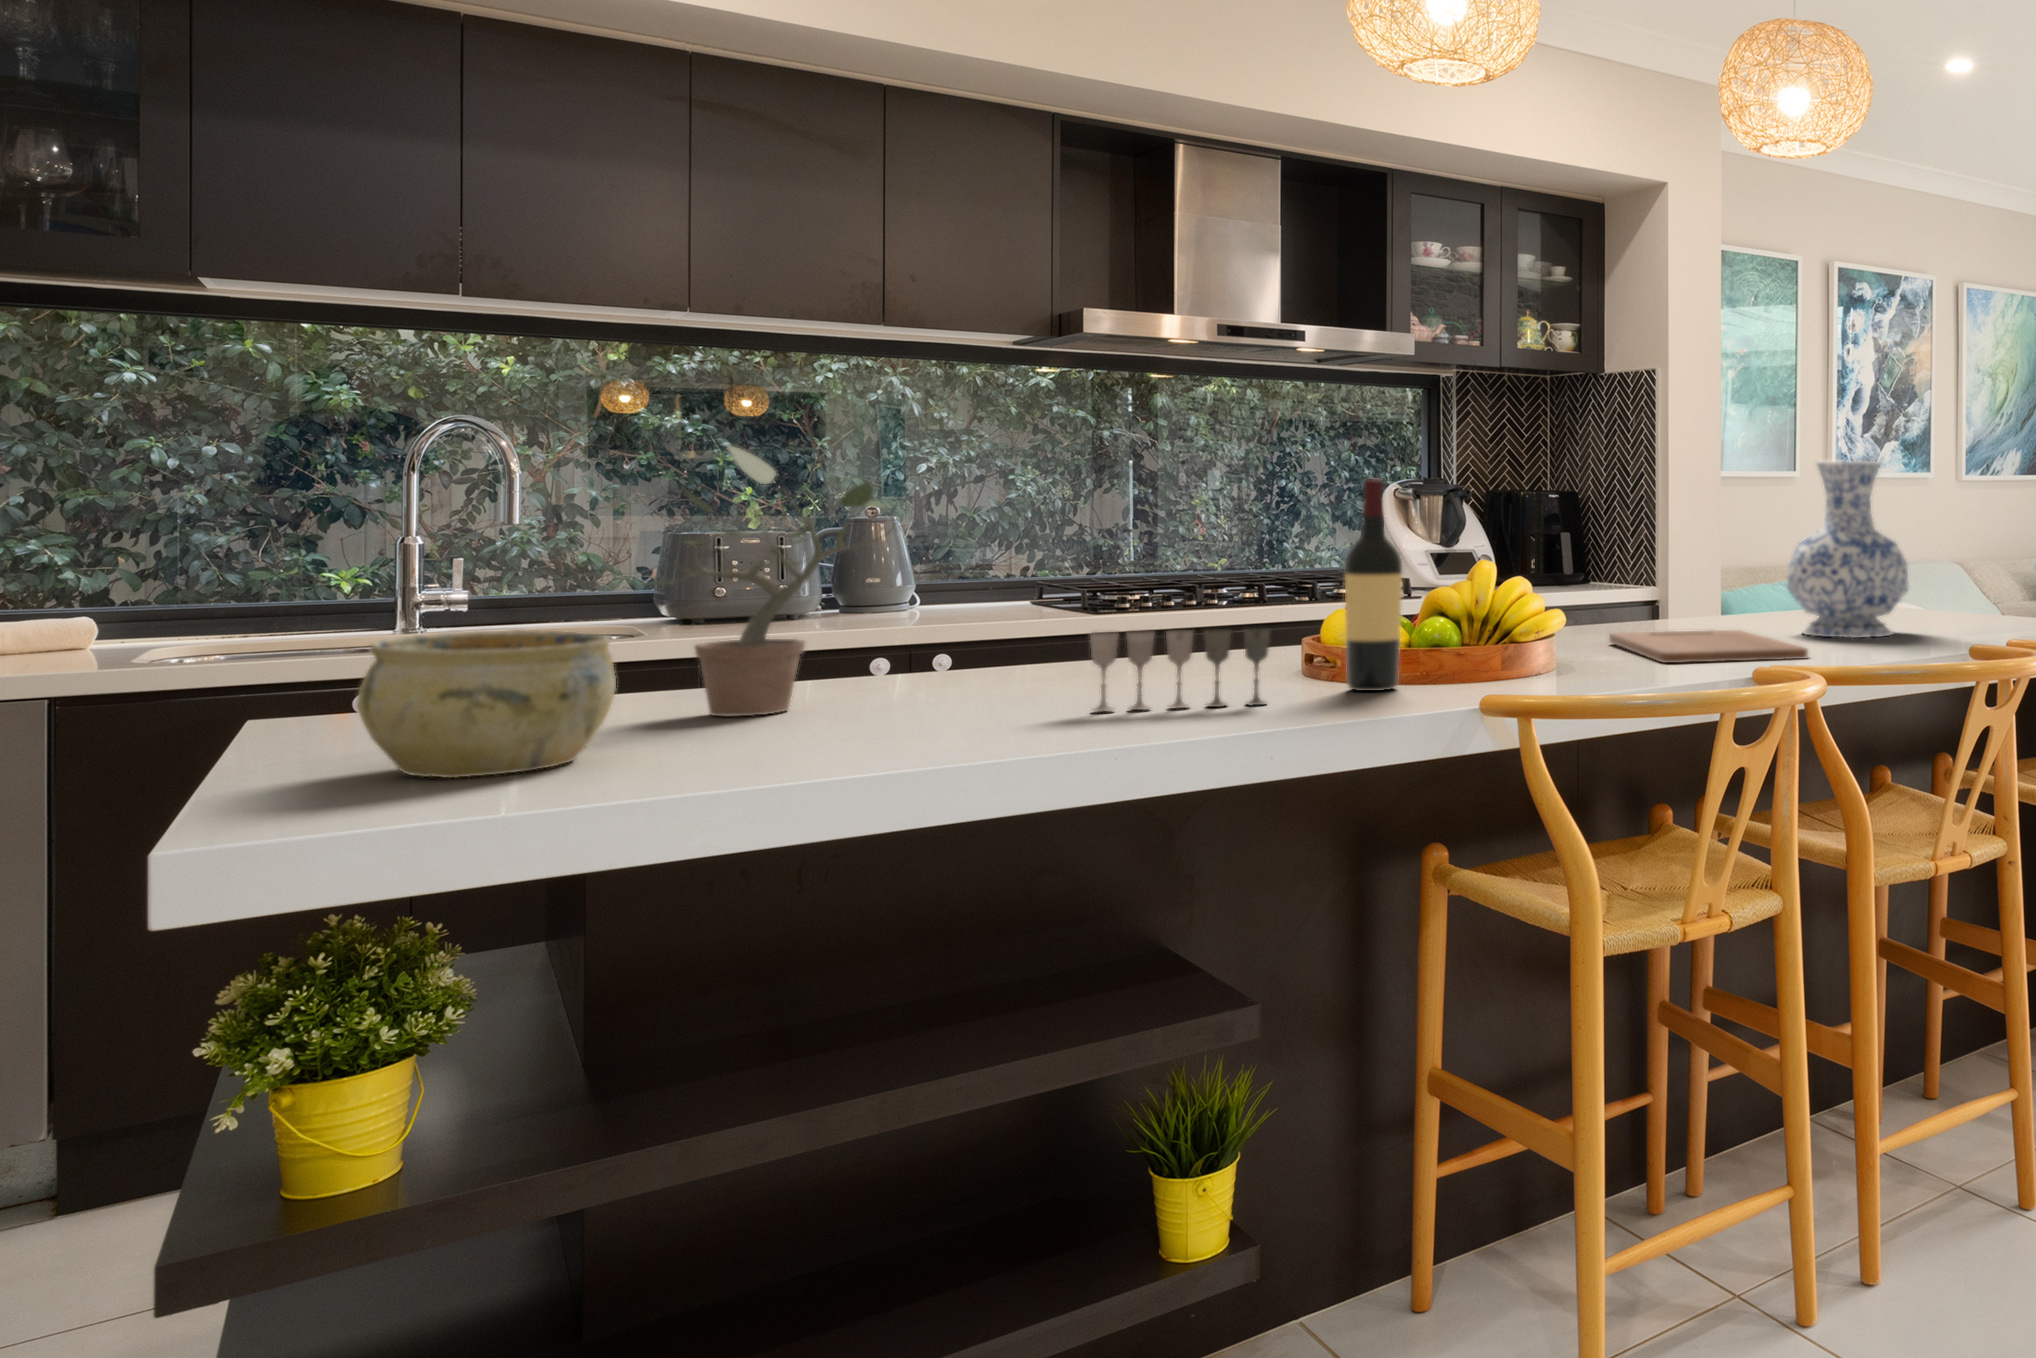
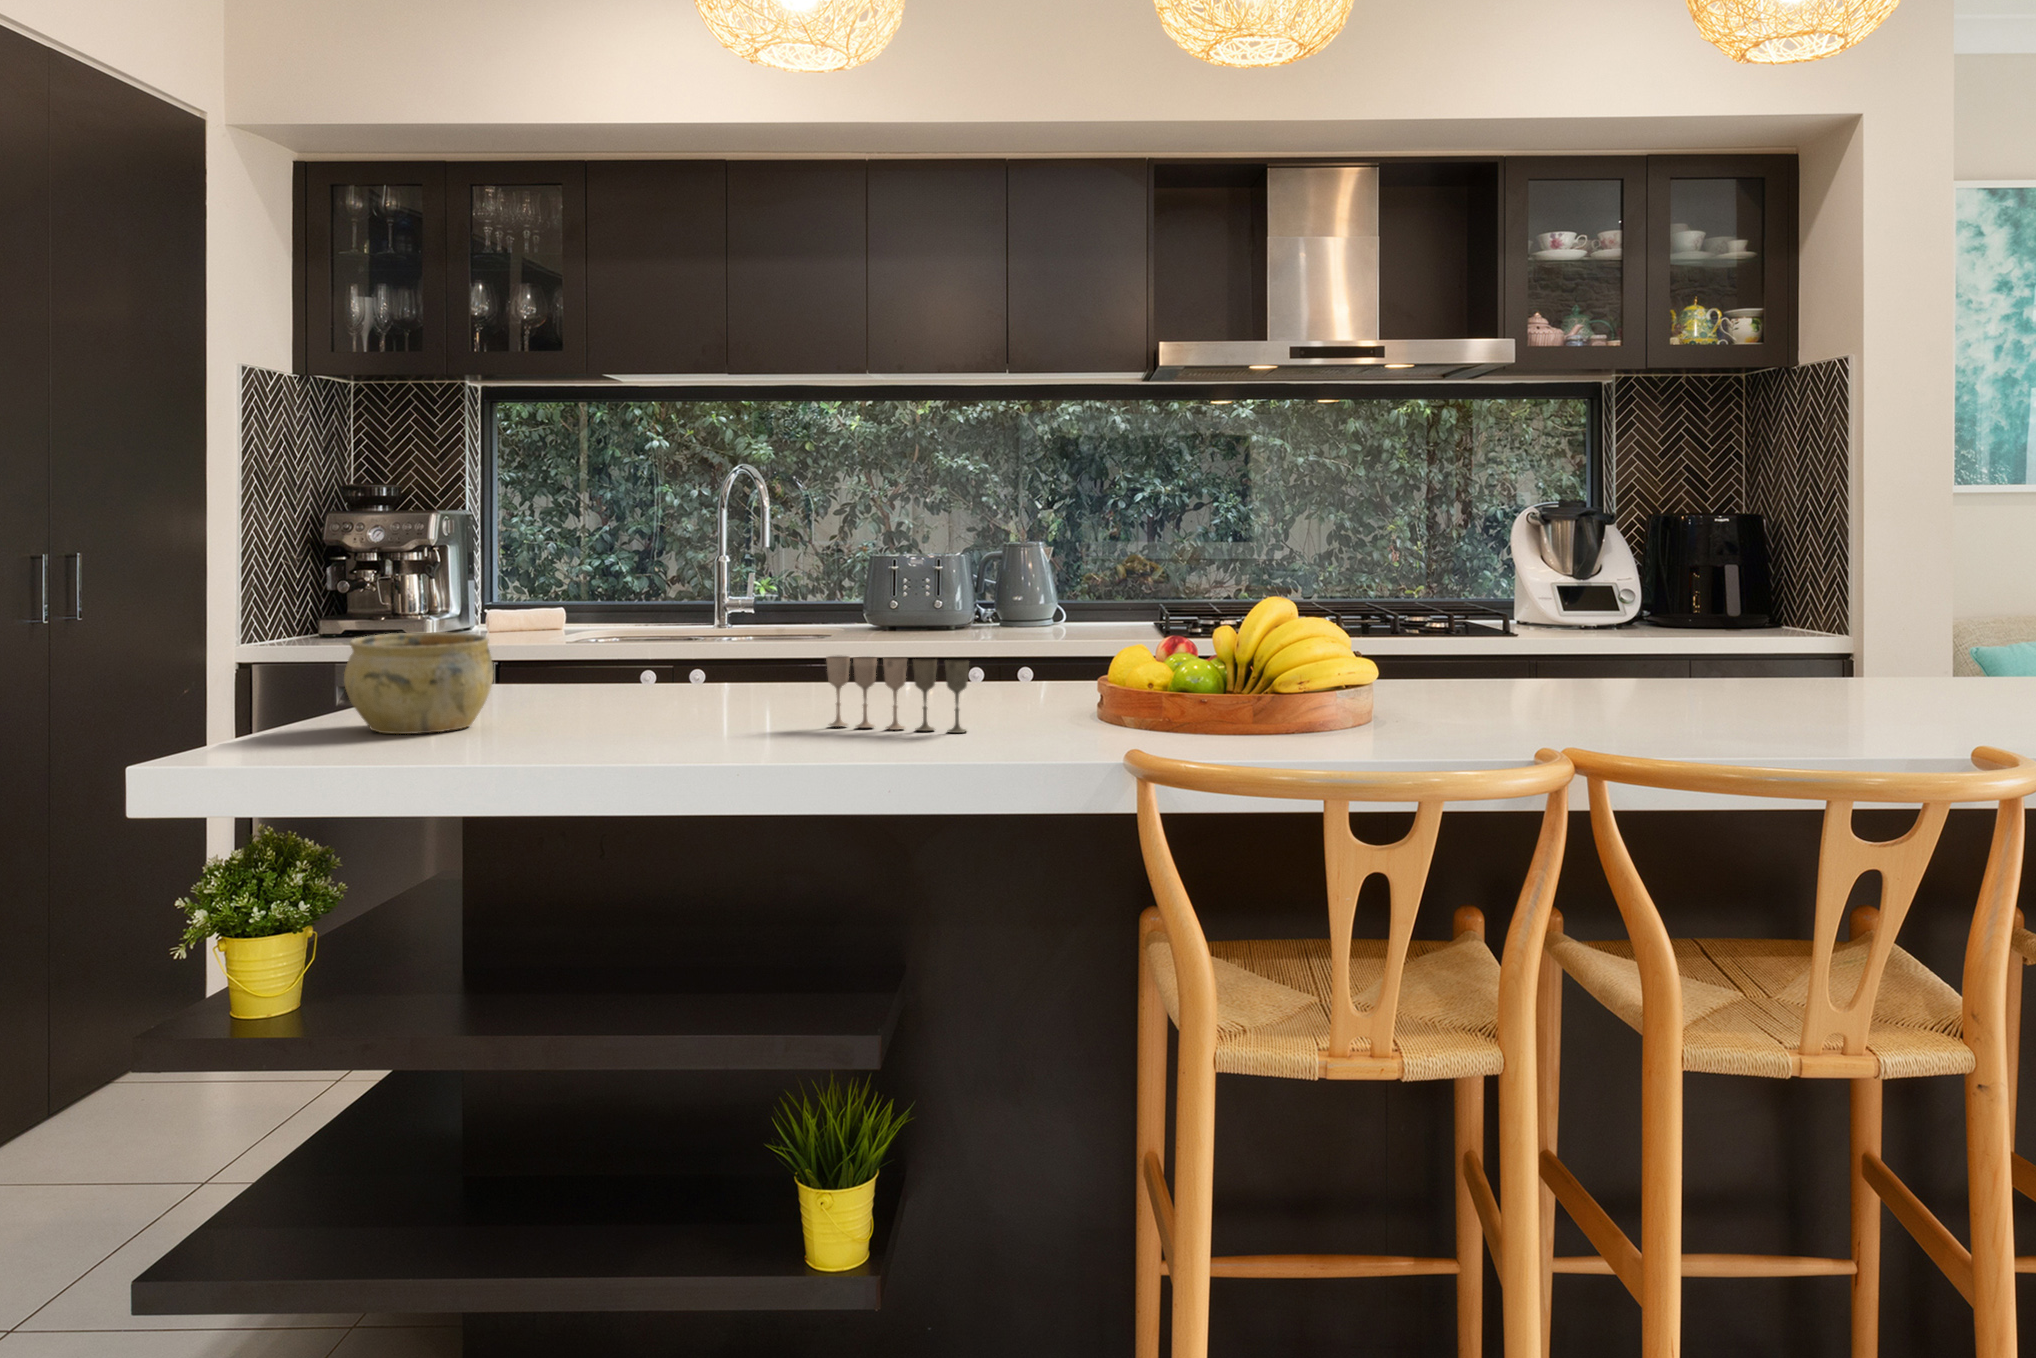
potted plant: present [653,442,894,716] -> none [566,488,769,707]
vase: present [1787,461,1909,638] -> none [1758,479,1940,717]
wine bottle: present [1345,479,1402,691] -> none [1065,515,1122,729]
cutting board: present [1609,630,1808,663] -> none [1466,687,1672,736]

